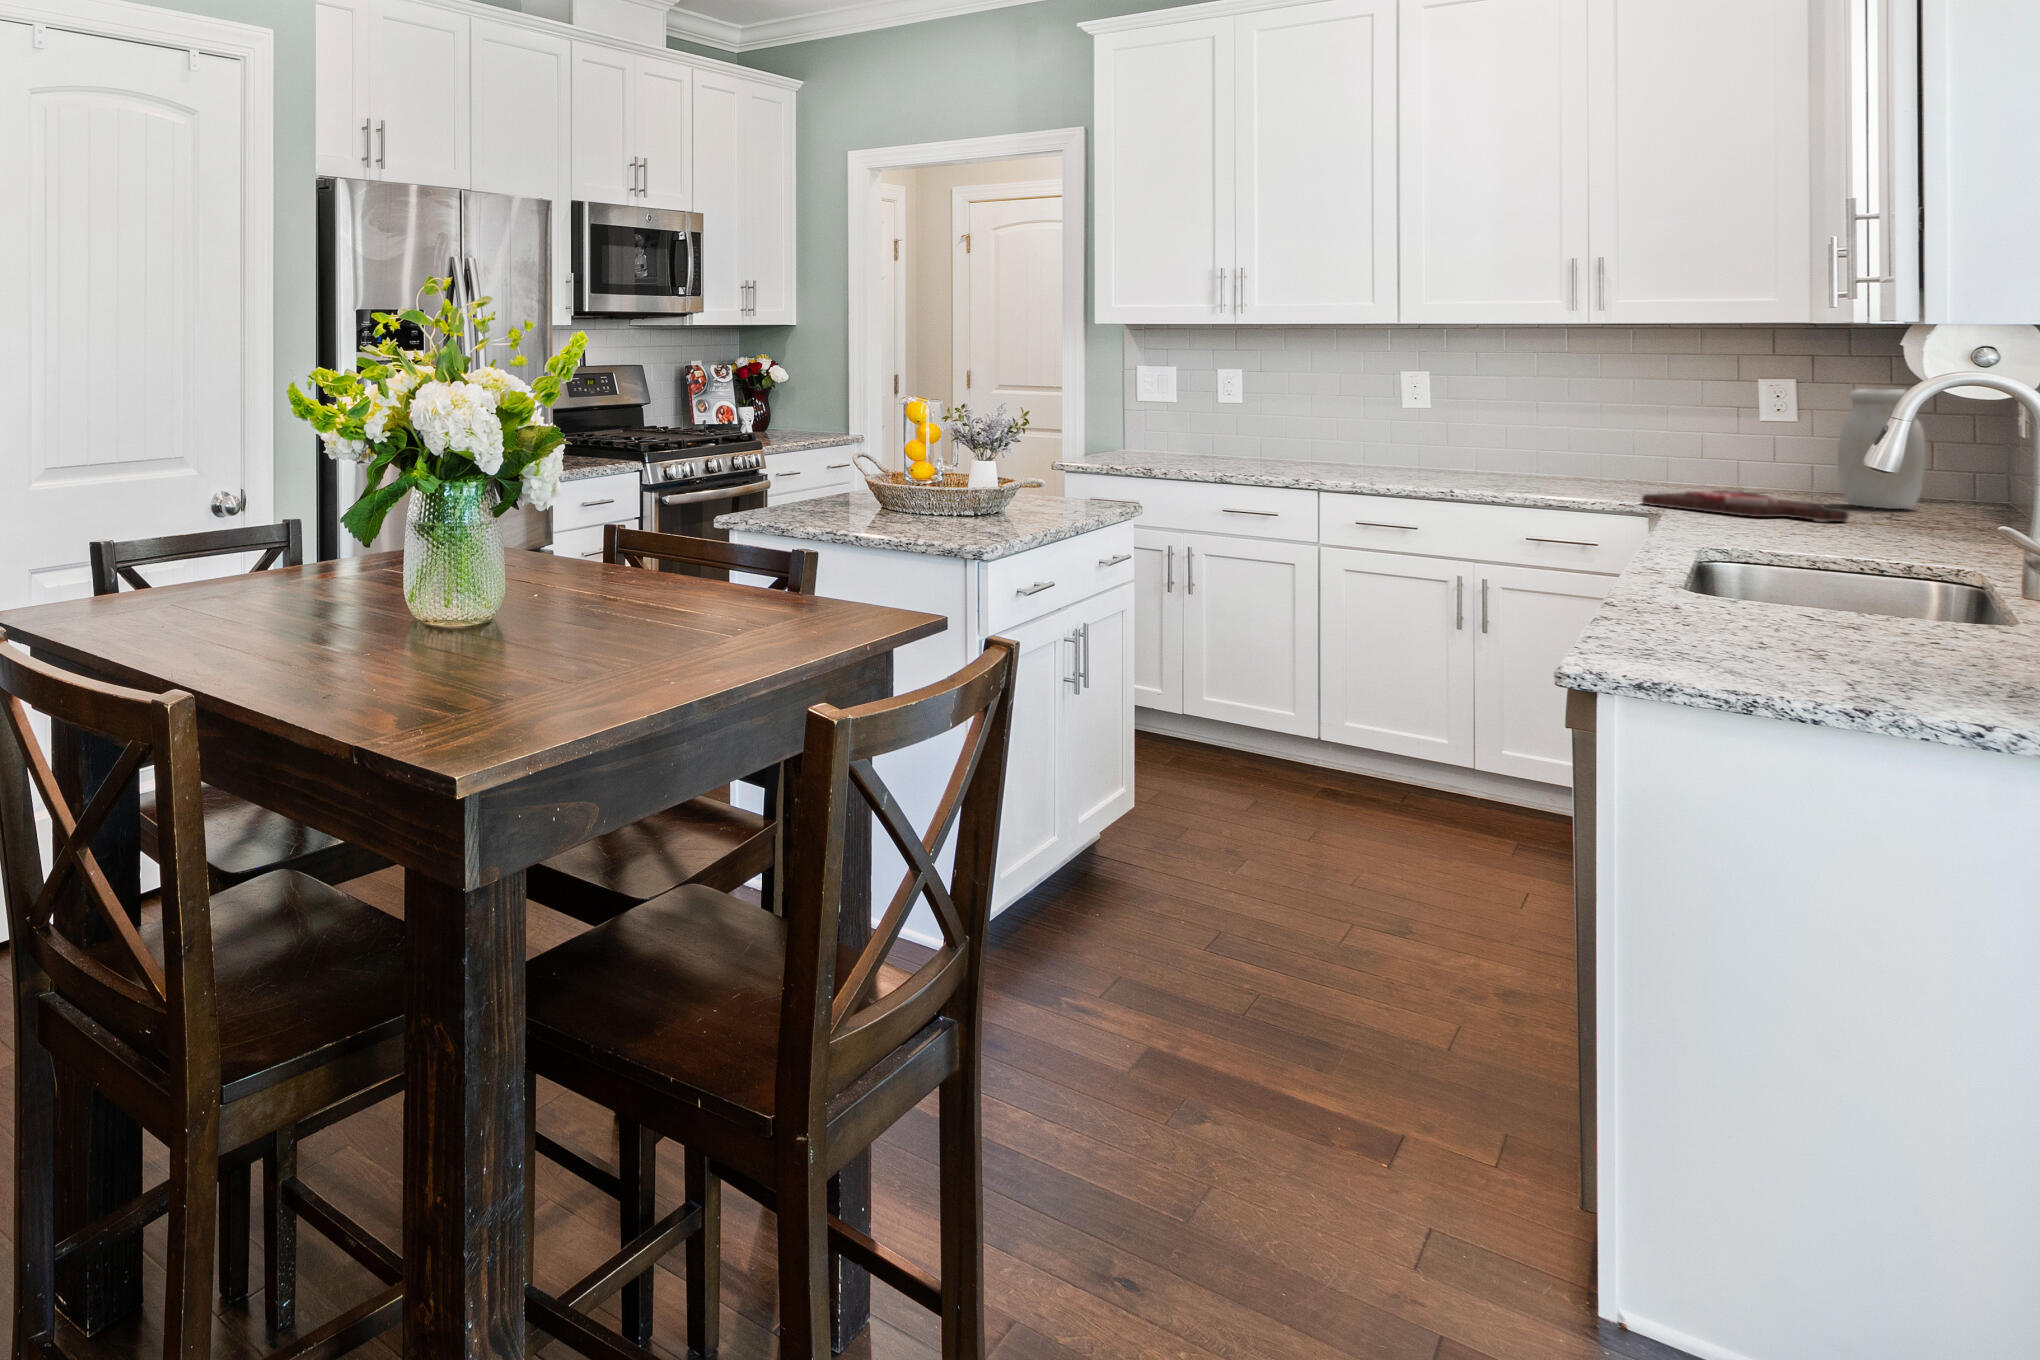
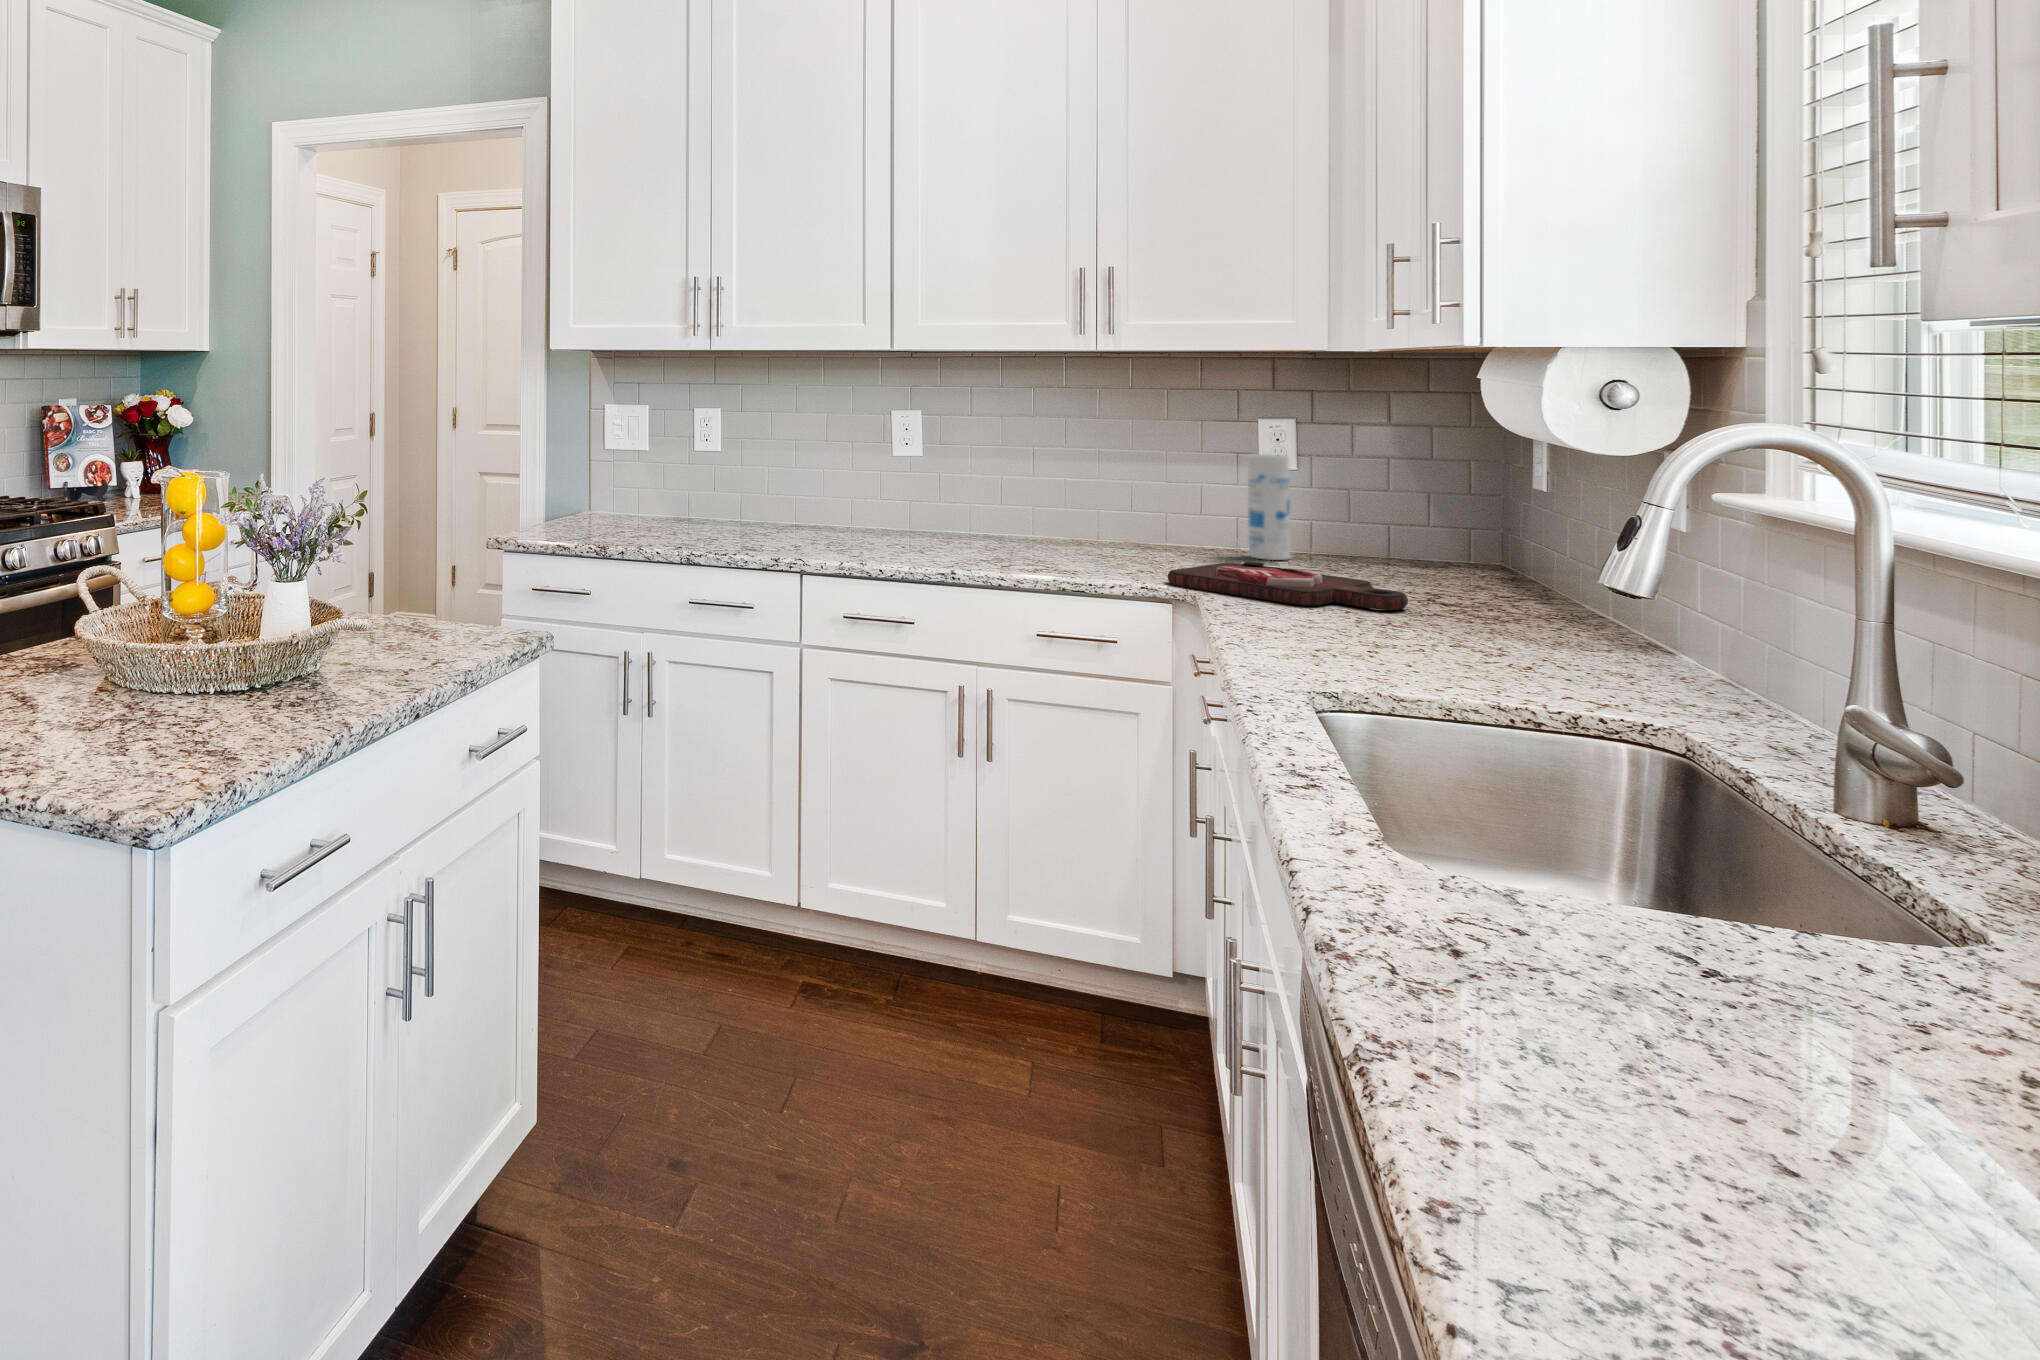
jar: present [1838,389,1925,509] -> none [1367,431,1460,579]
canister: none [1732,409,1772,495] -> present [1248,454,1290,560]

